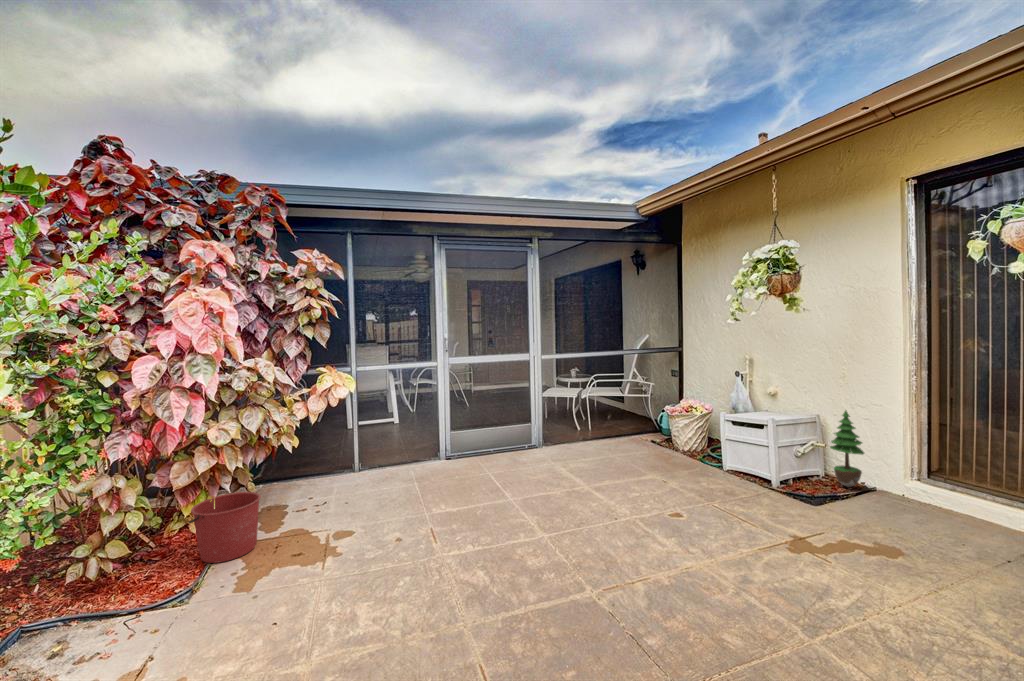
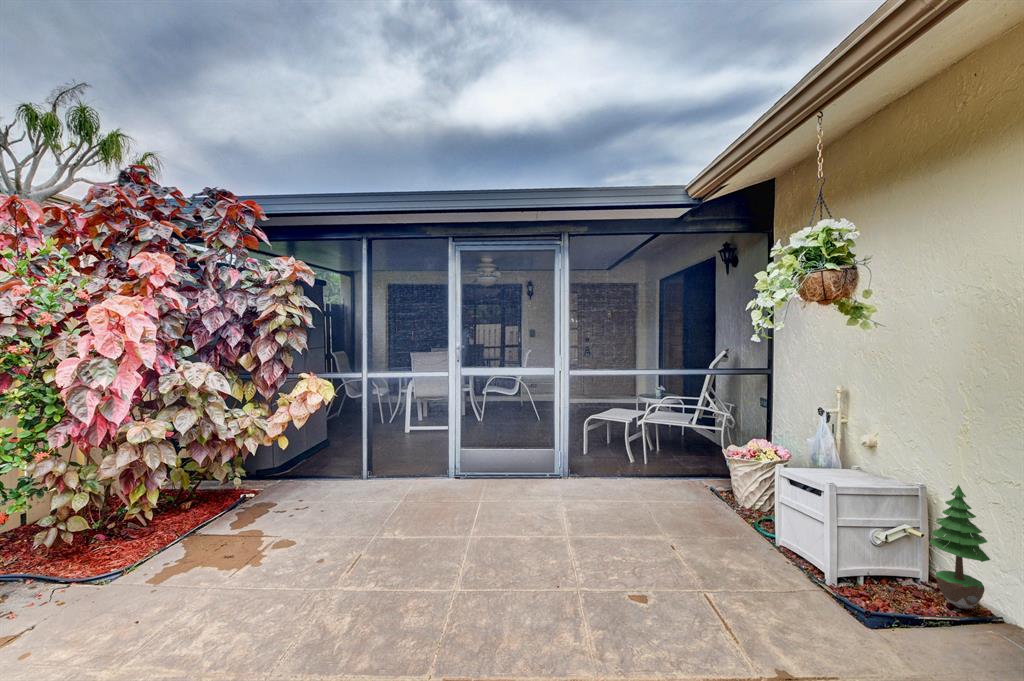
bucket: present [189,492,261,563] -> none [151,487,221,551]

